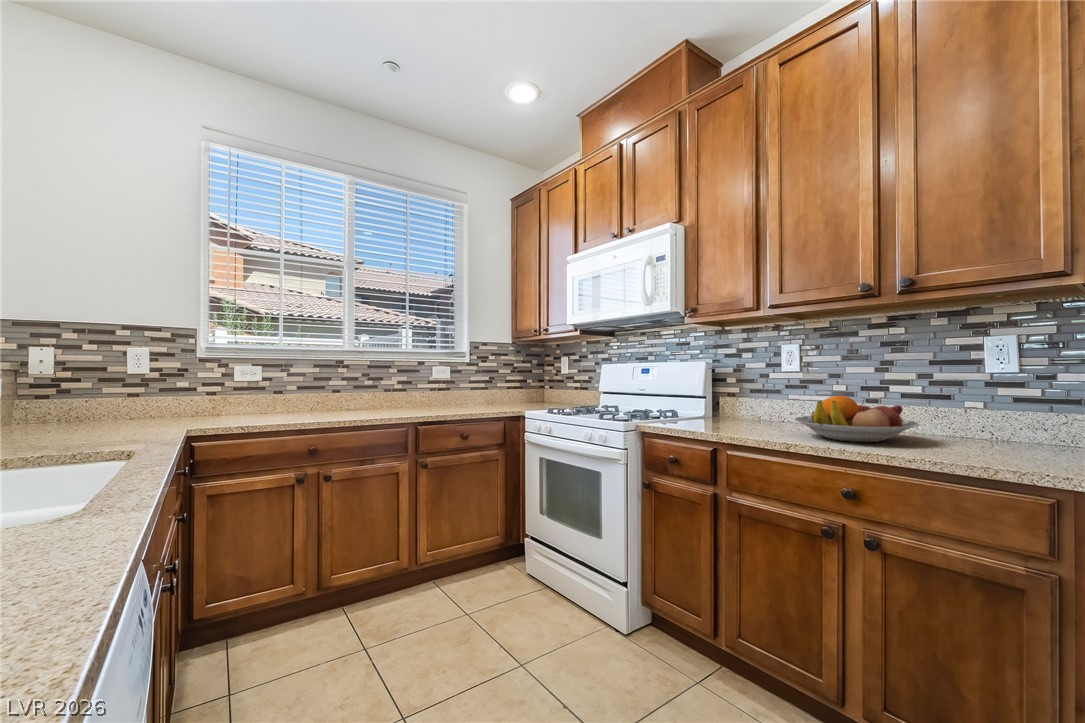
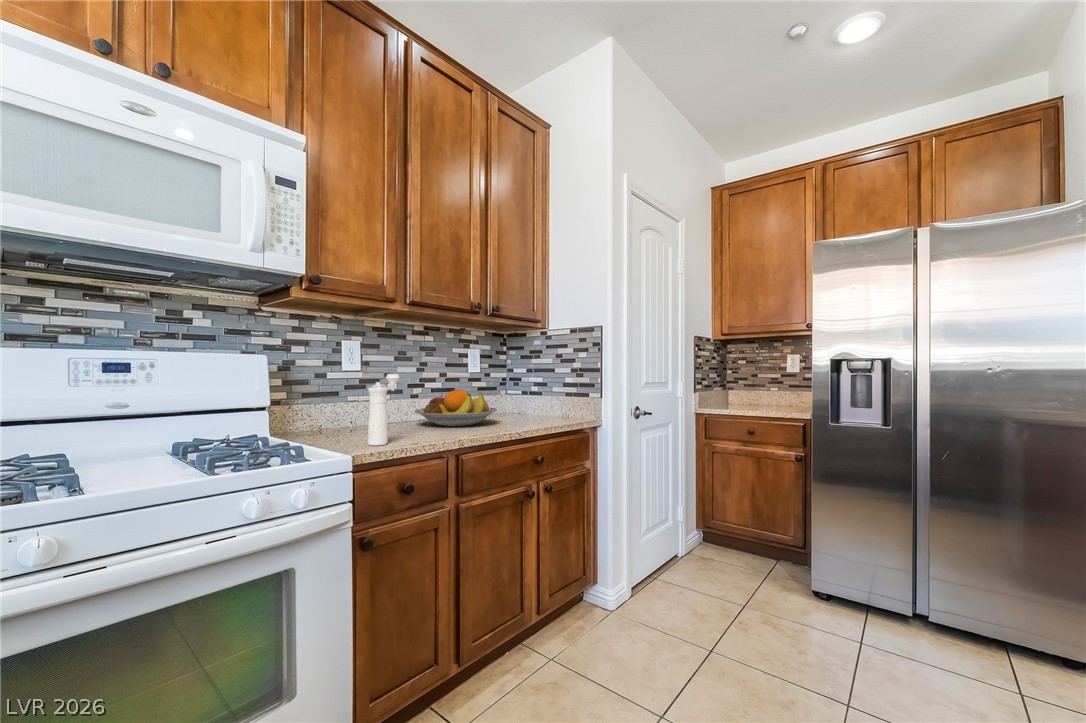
pepper mill: none [684,376,728,430] -> present [368,374,400,446]

